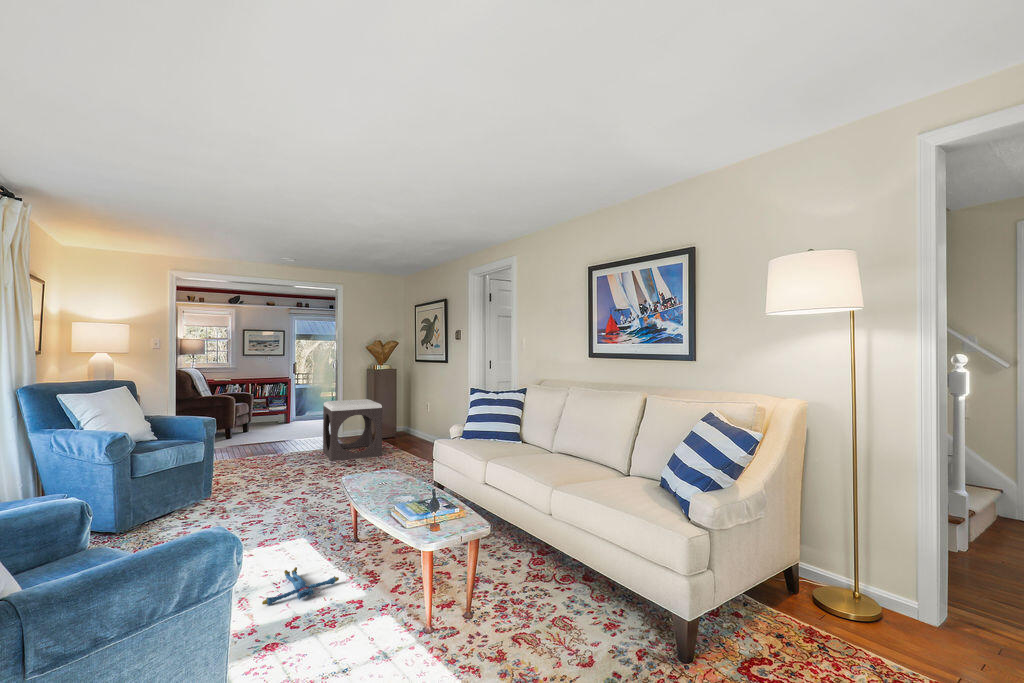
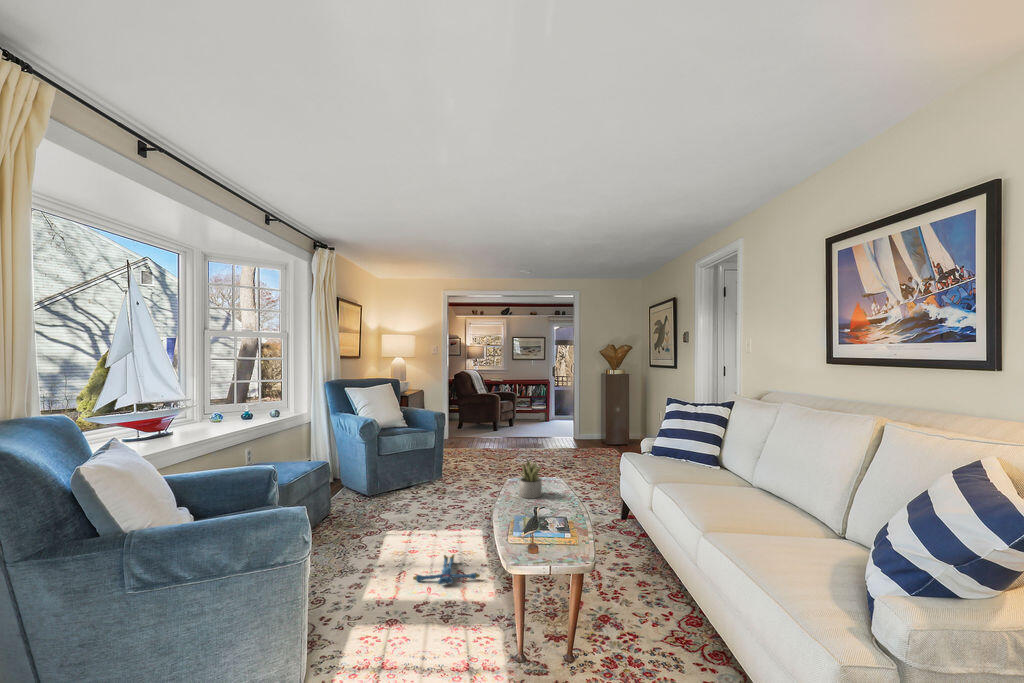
footstool: present [323,399,382,461] -> none [553,404,604,464]
succulent plant: none [369,452,394,491] -> present [519,460,542,499]

